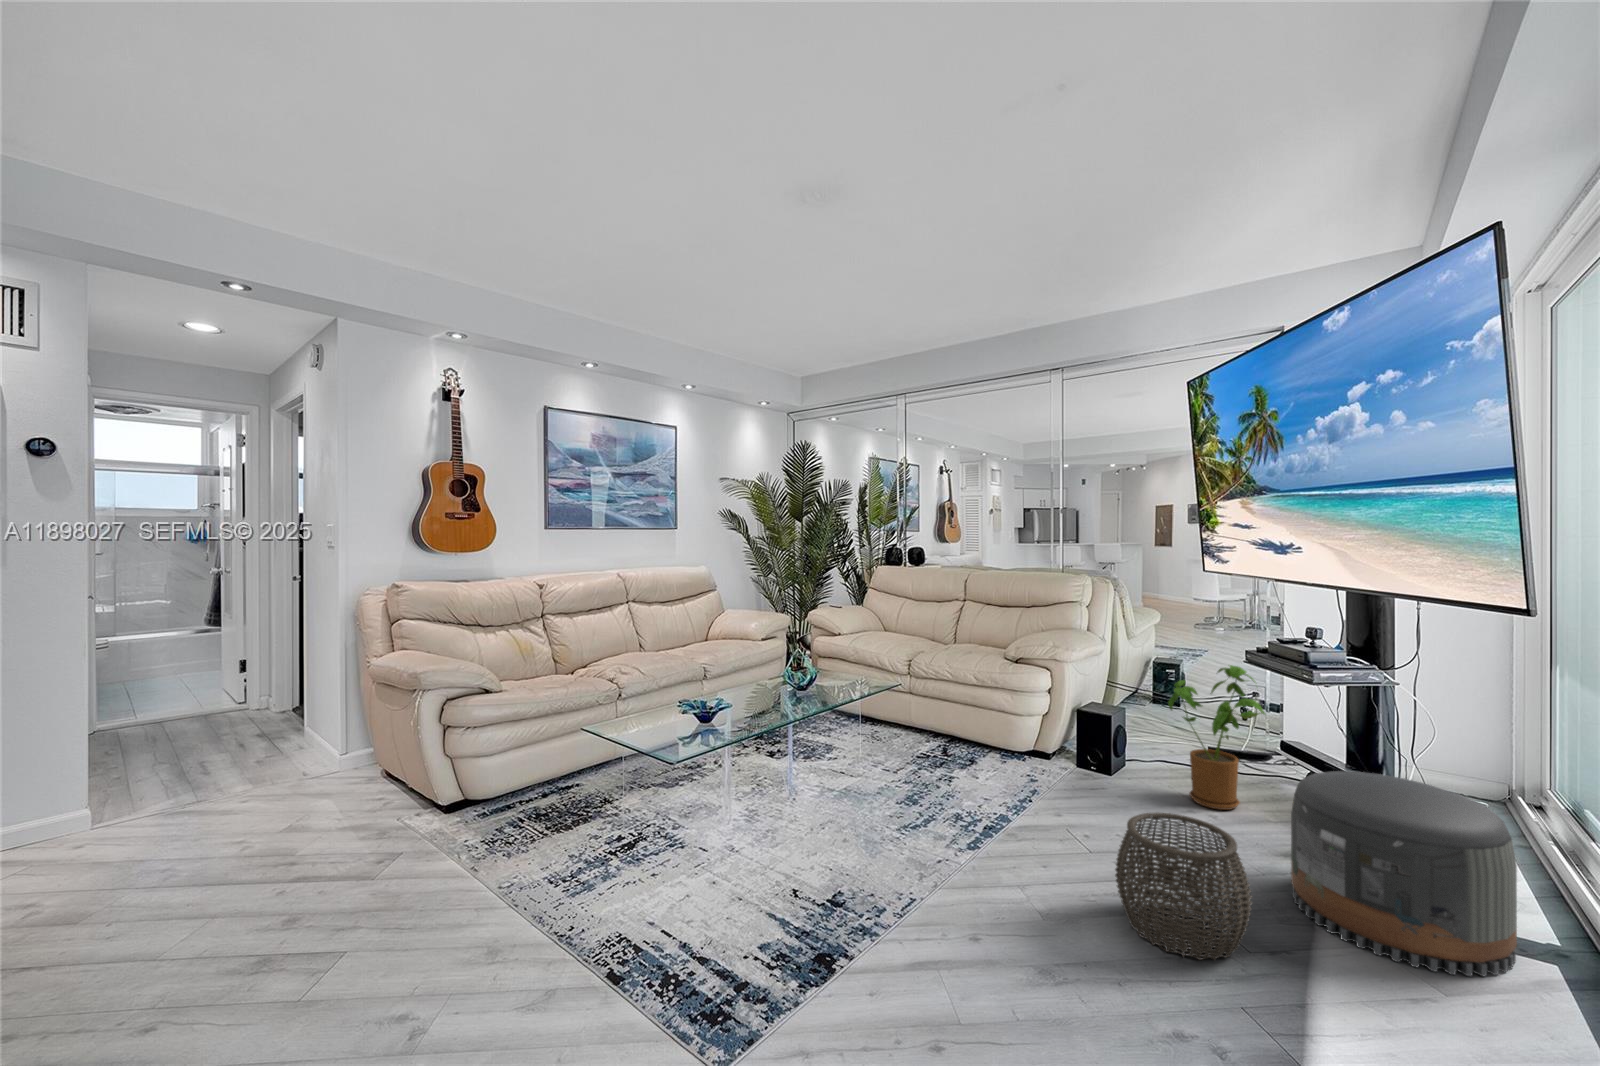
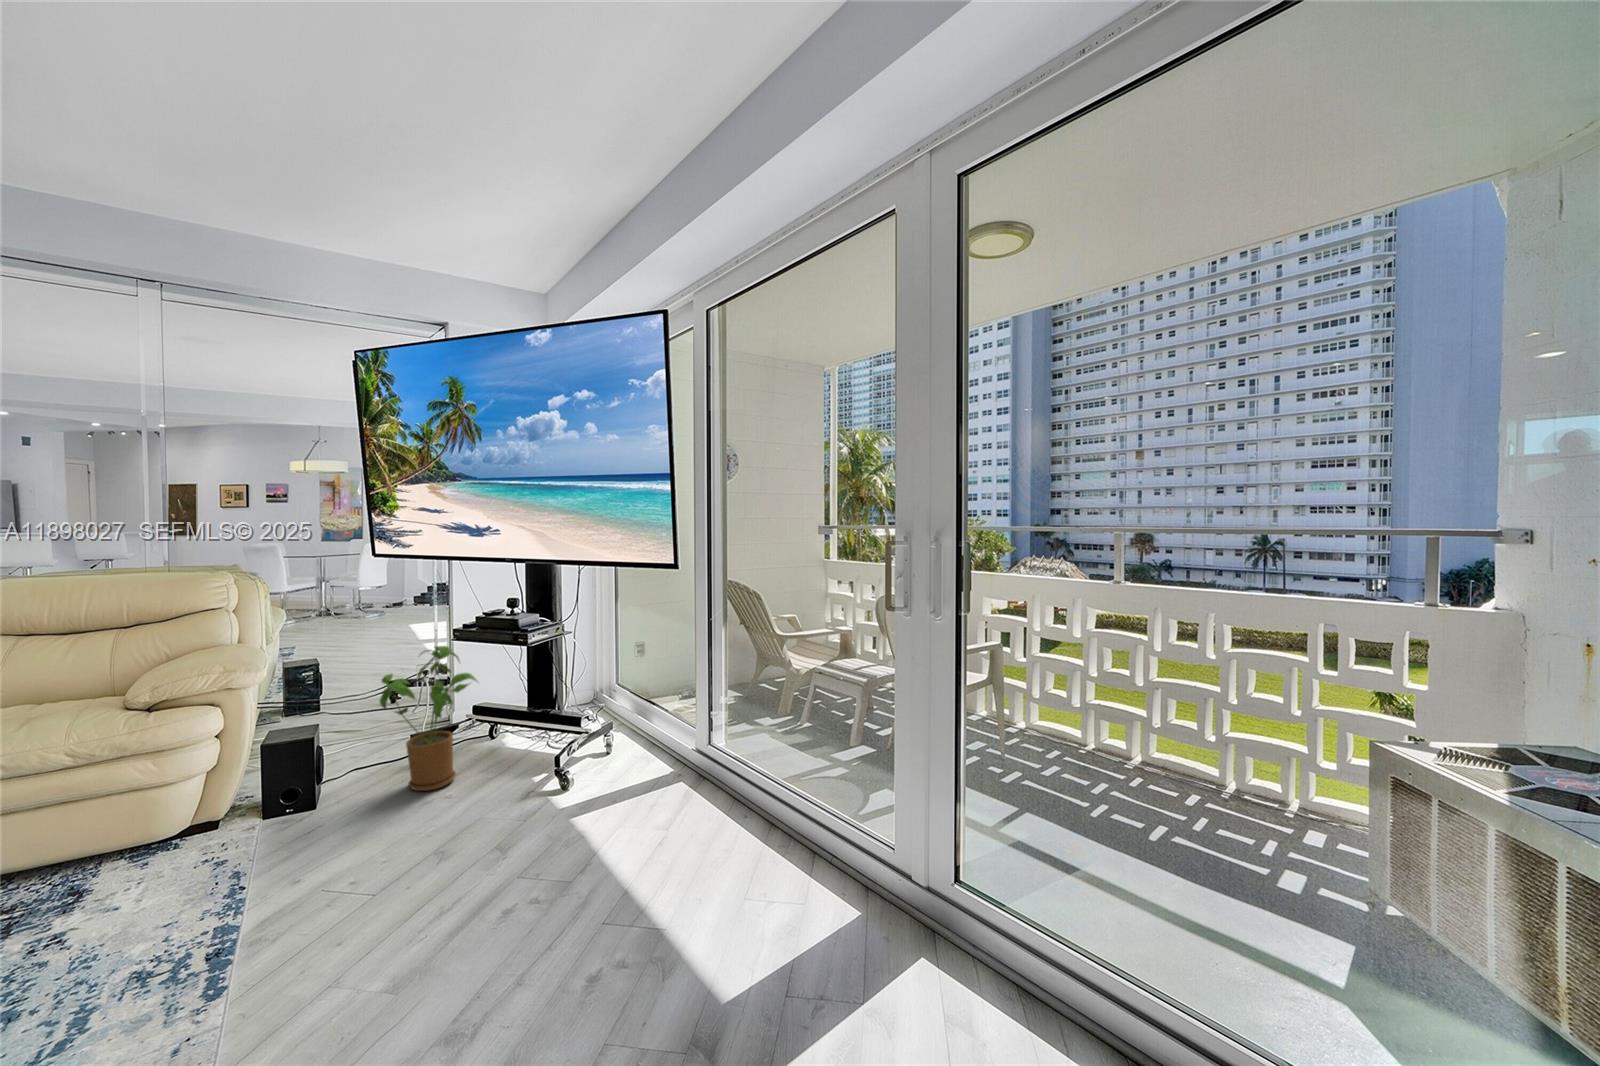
pouf: present [1291,771,1517,976] -> none [541,695,670,833]
woven basket: present [1115,812,1252,960] -> none [444,793,568,934]

